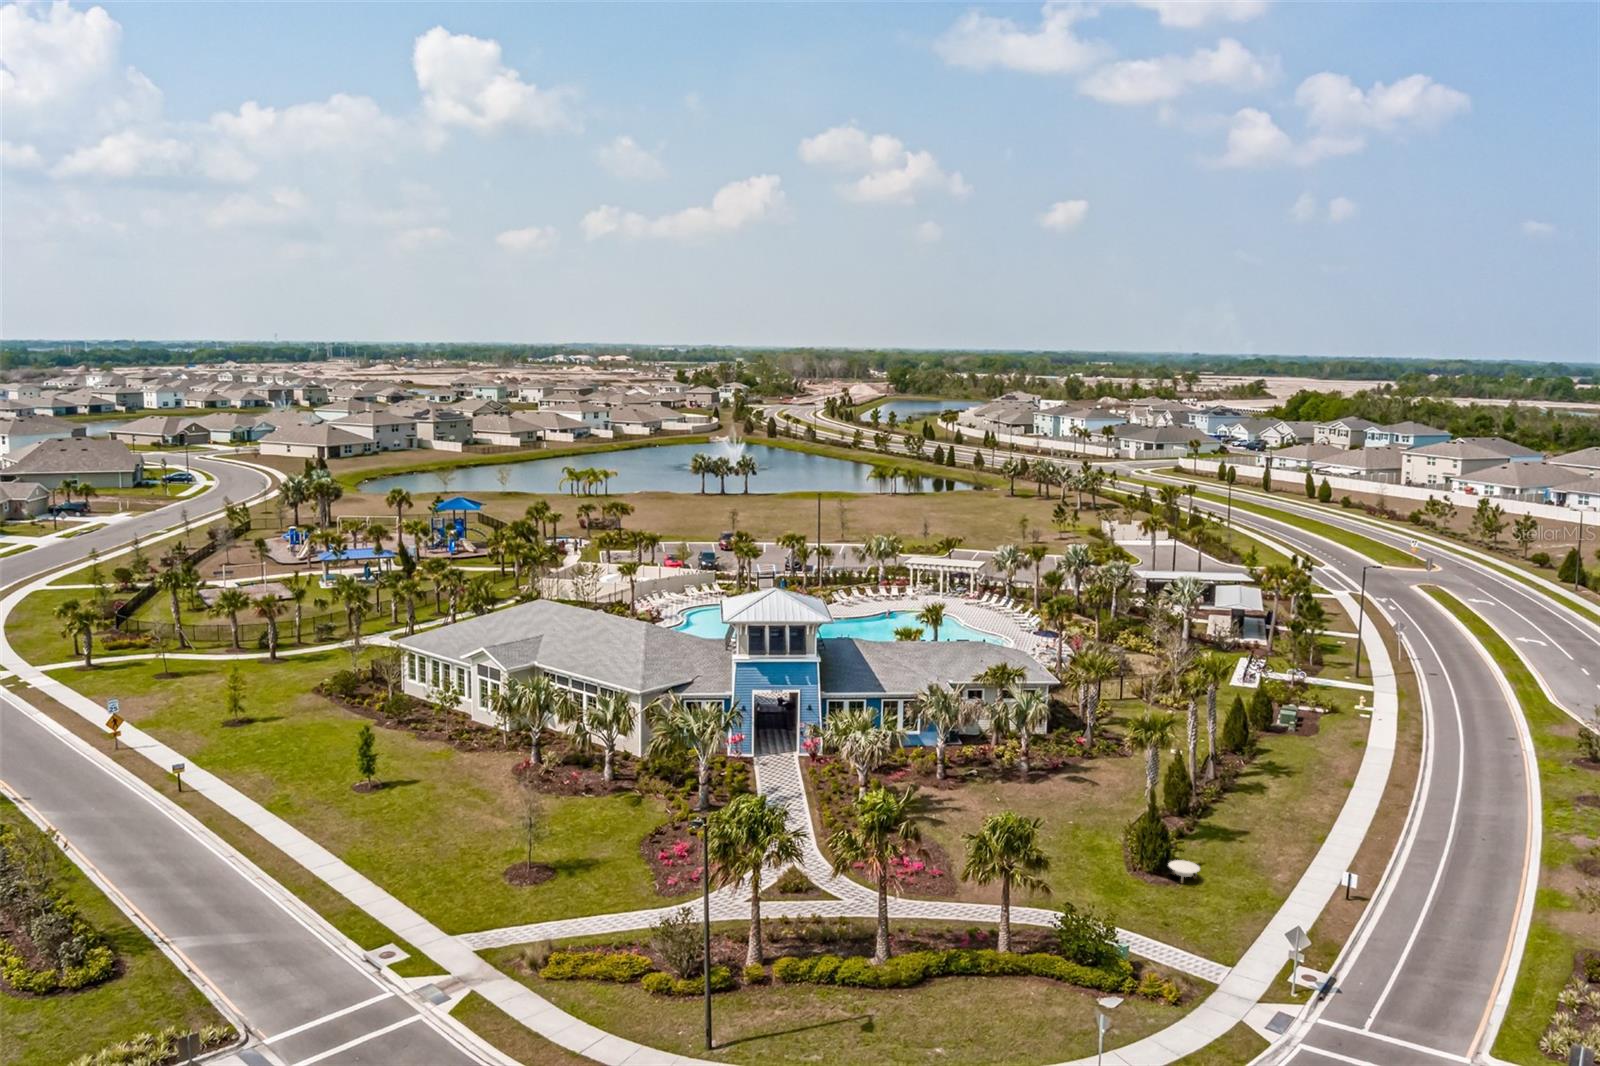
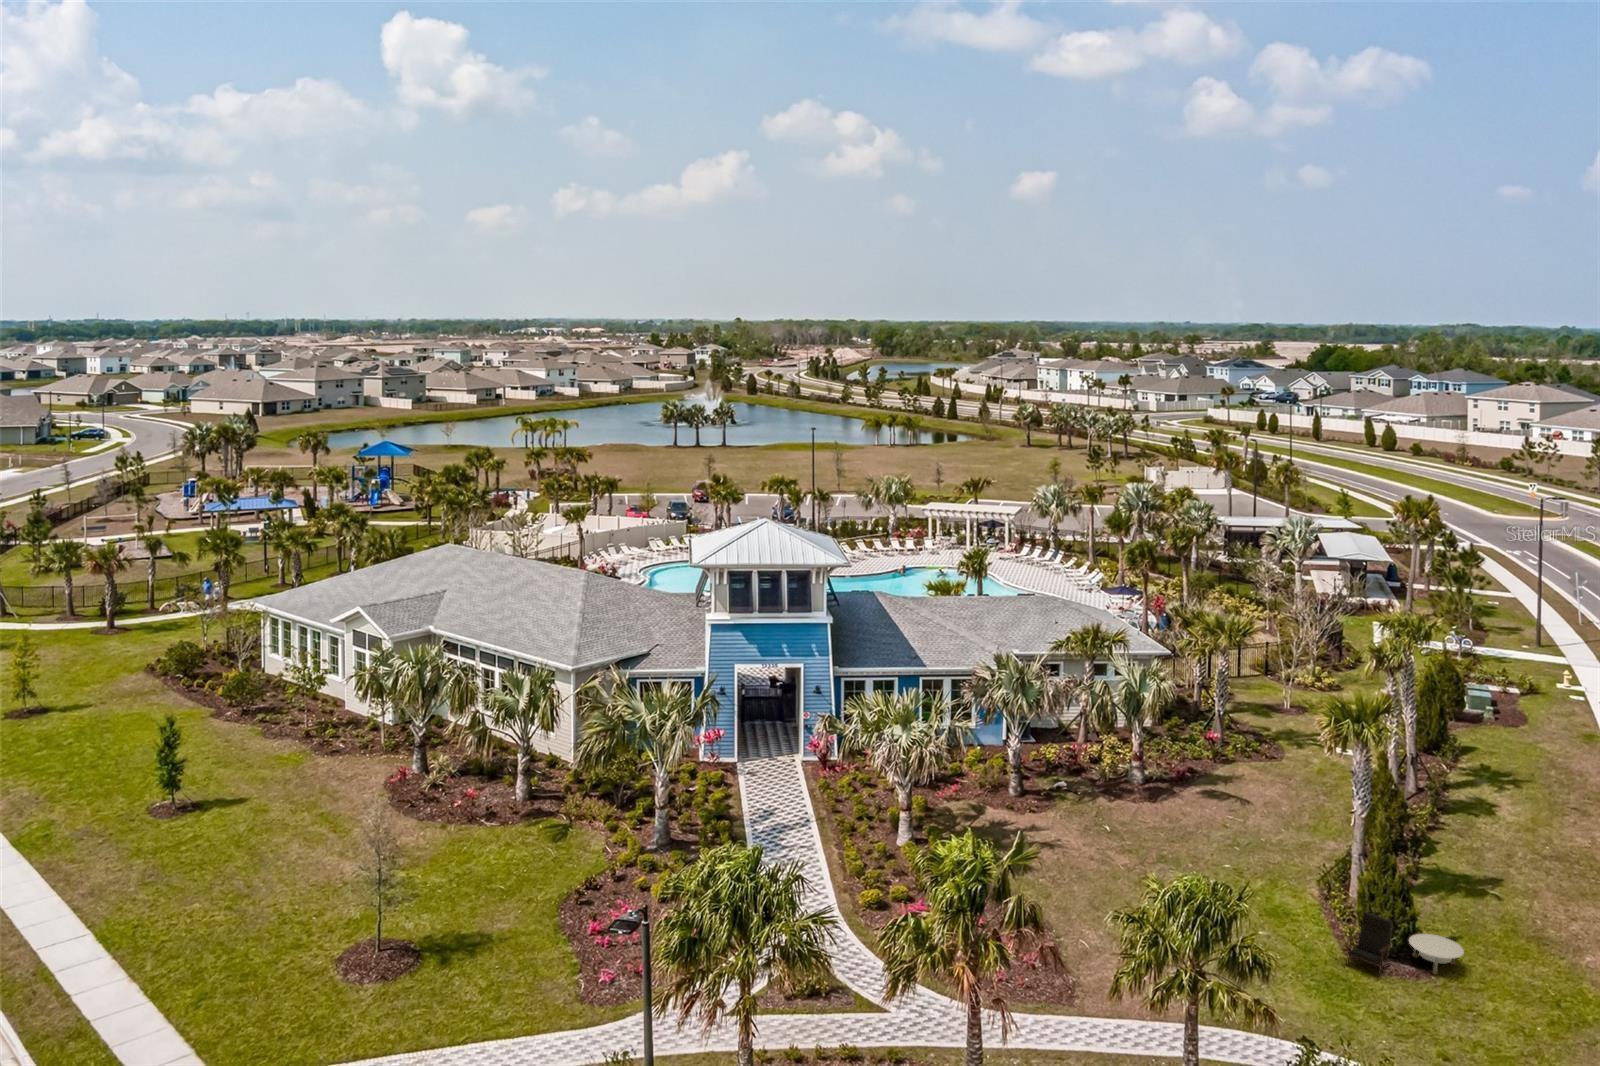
lounge chair: none [1129,845,1156,884] -> present [1347,912,1392,976]

